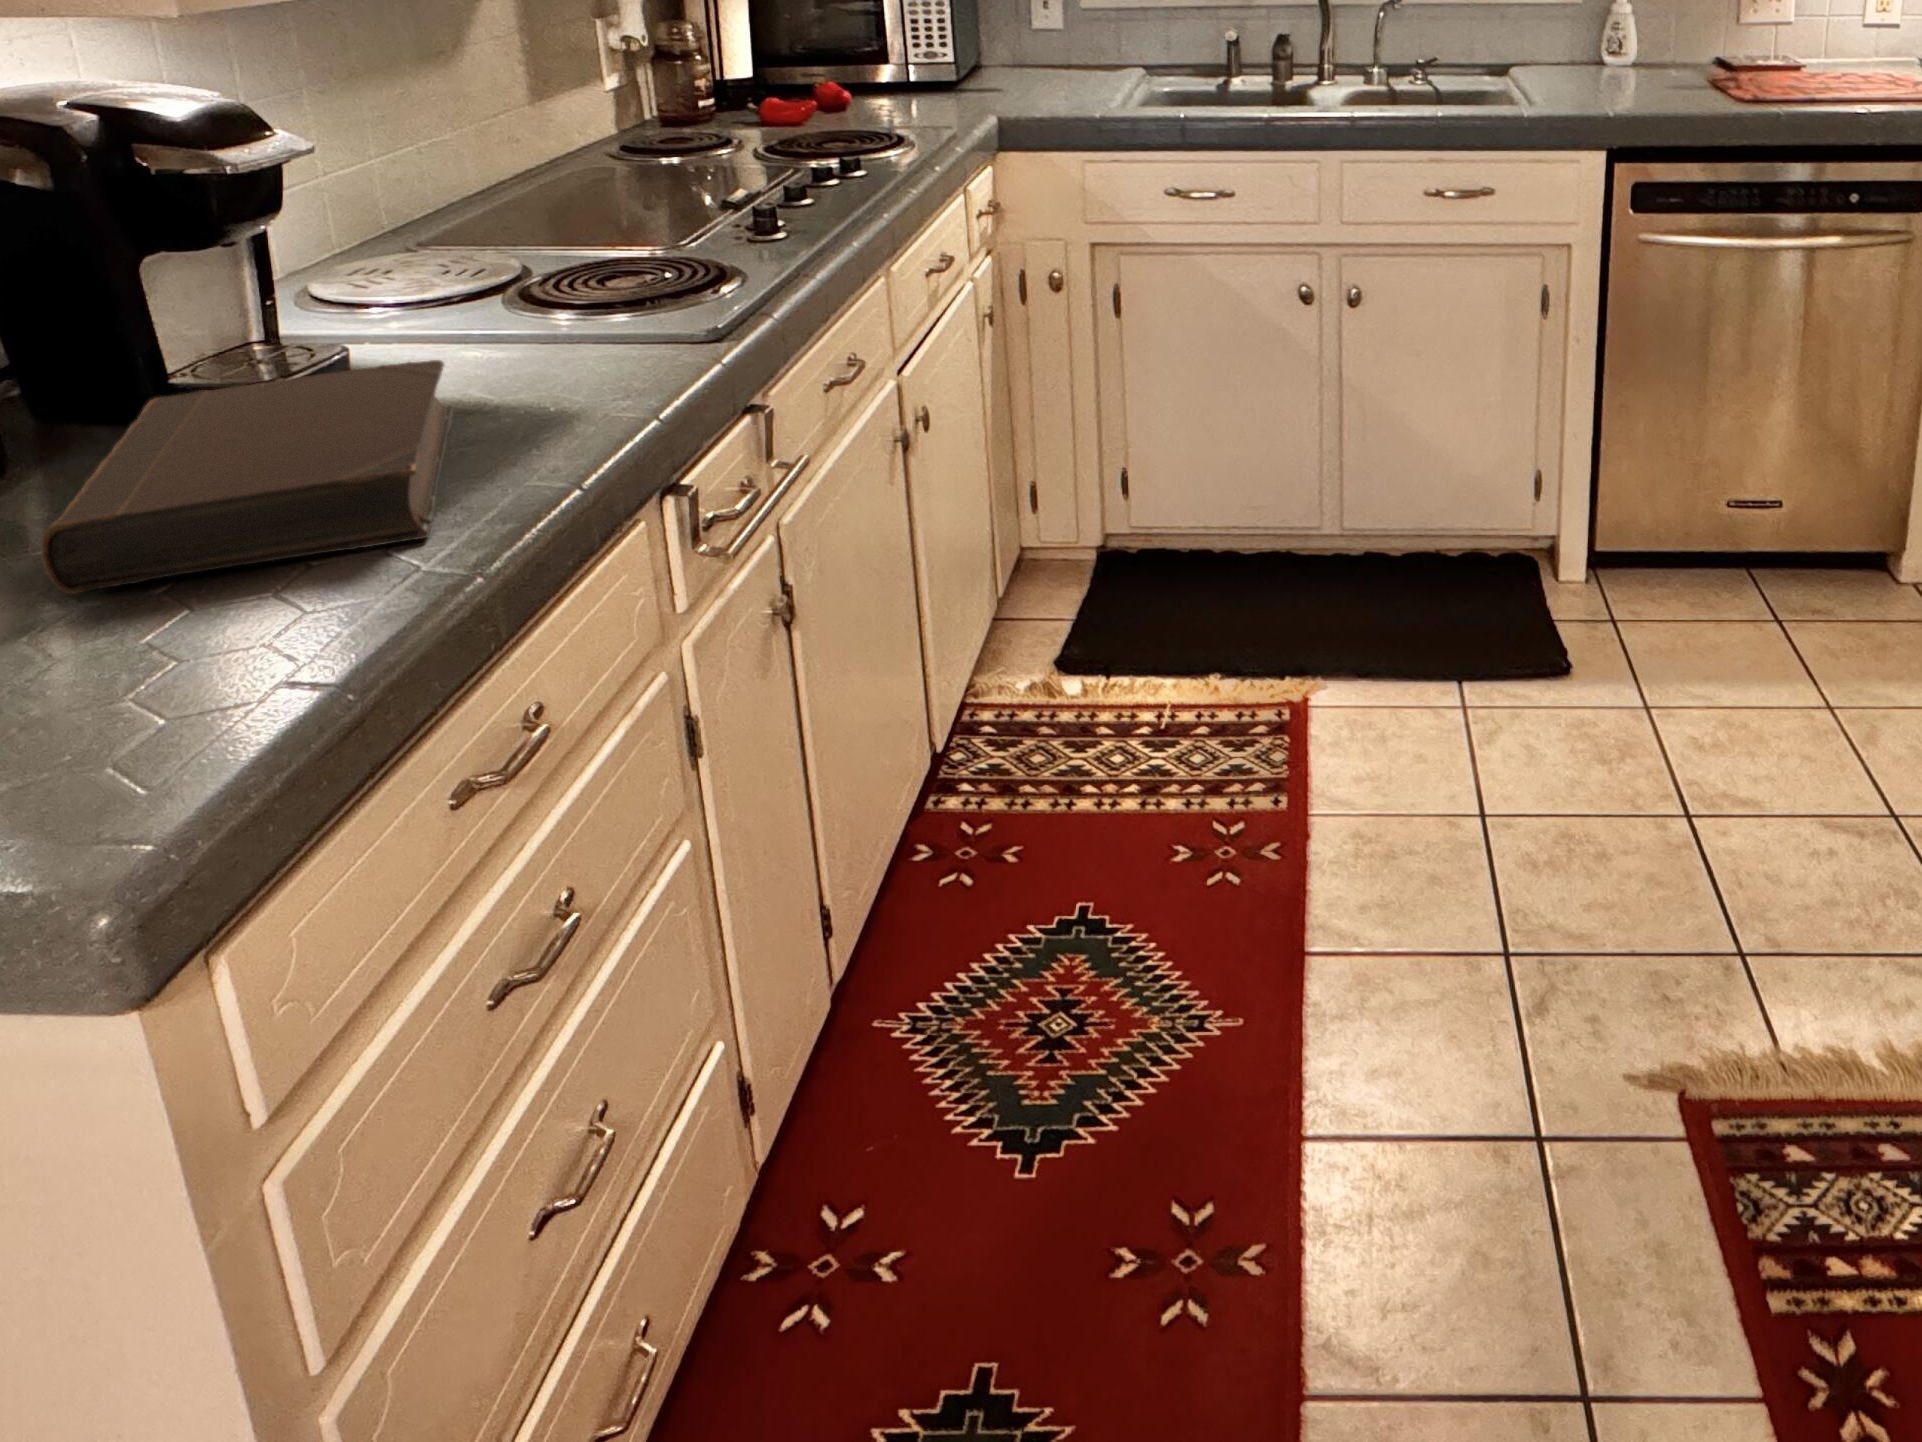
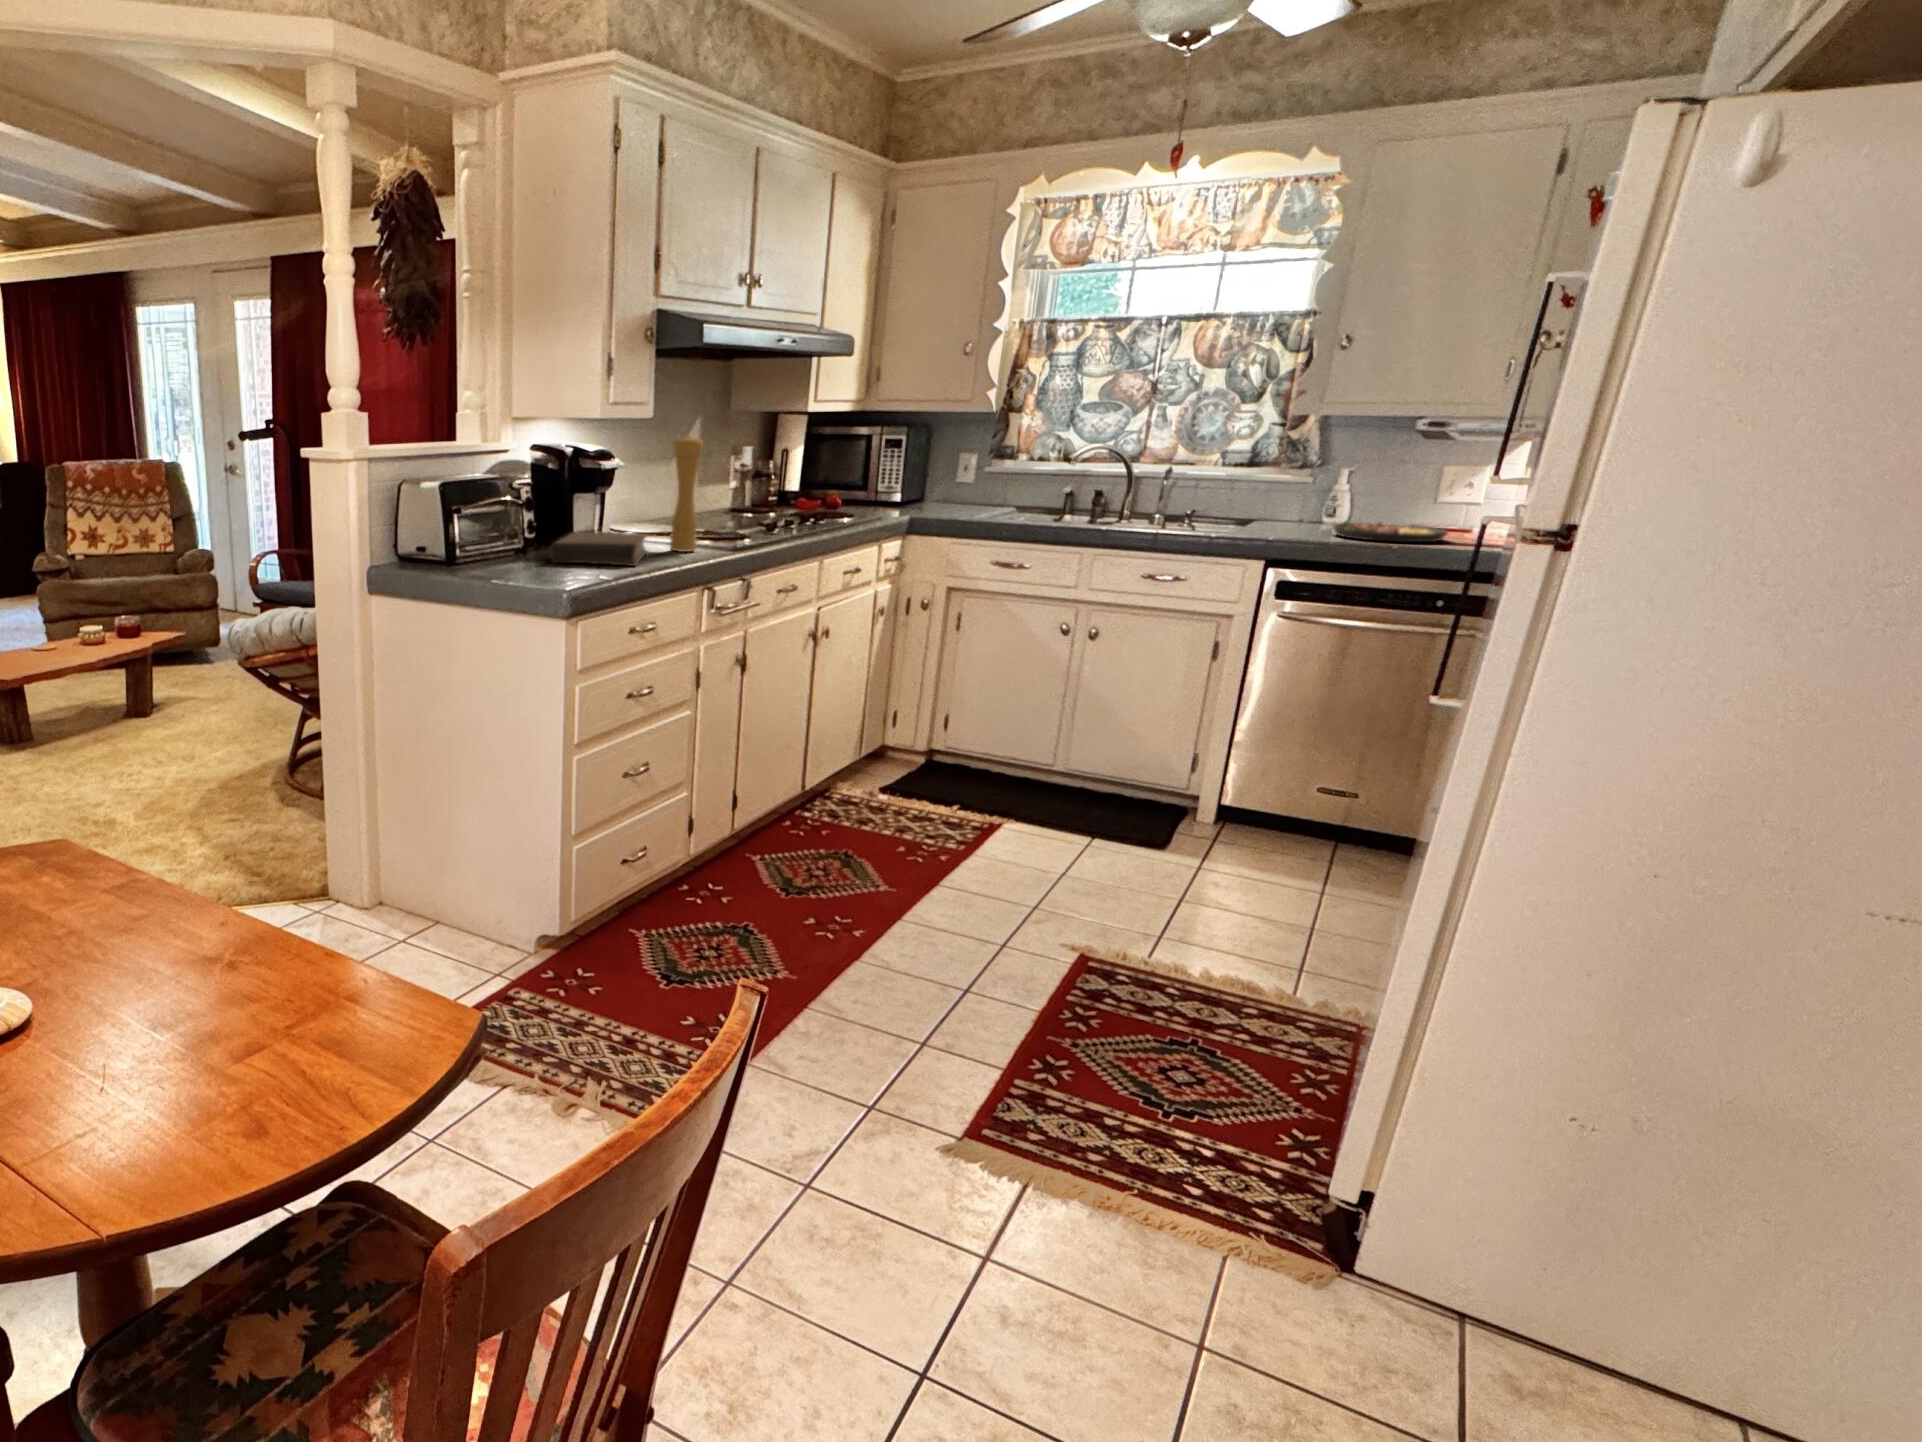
pepper mill: none [468,48,607,386] -> present [670,437,703,552]
plate: none [1652,64,1803,98] -> present [1333,522,1448,542]

